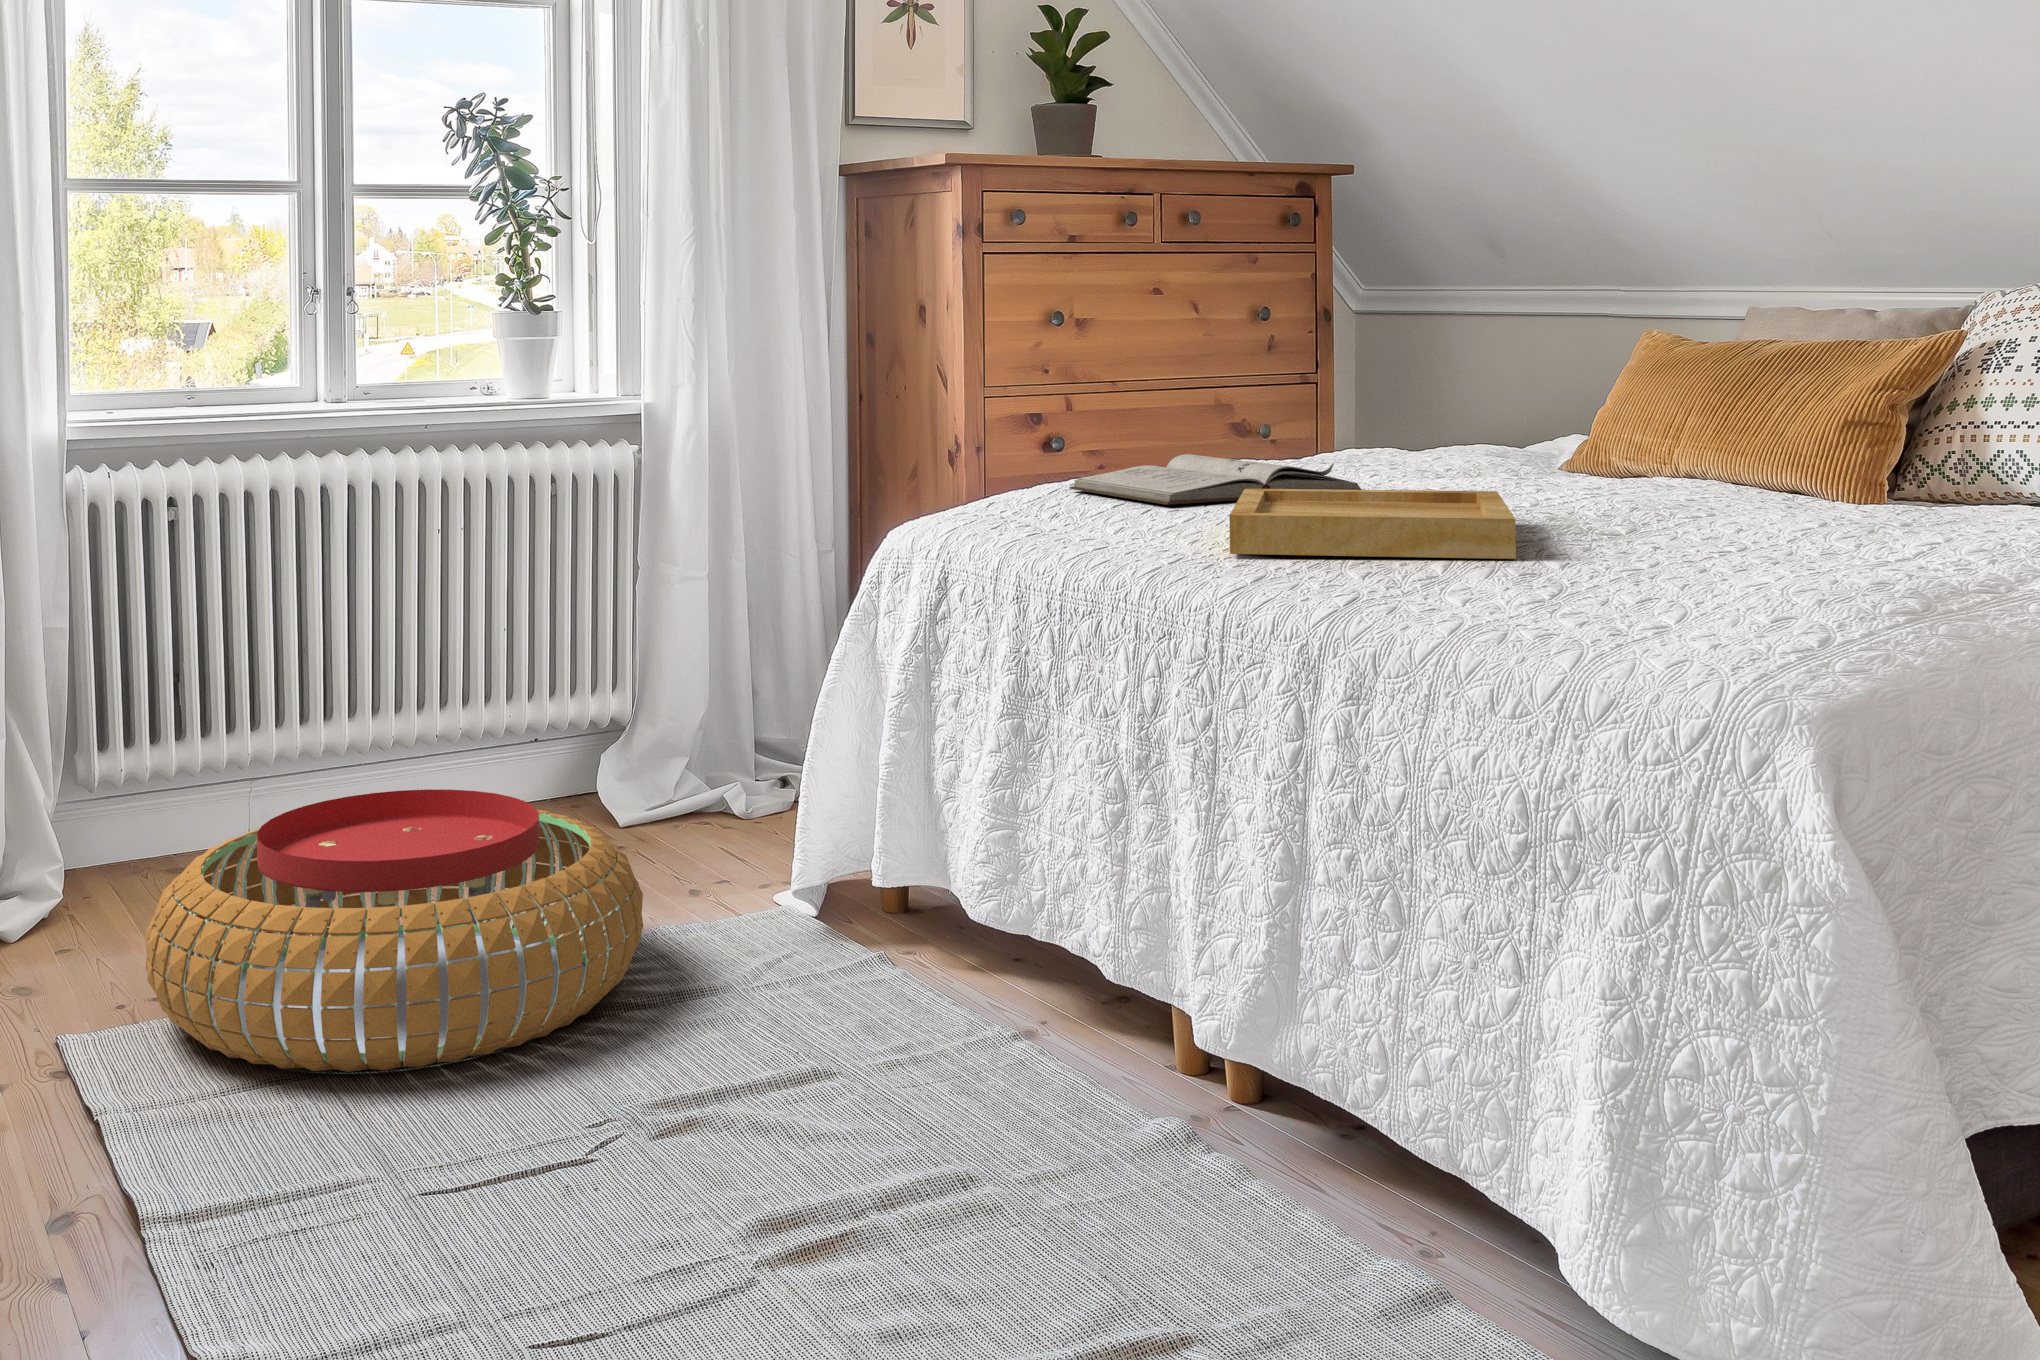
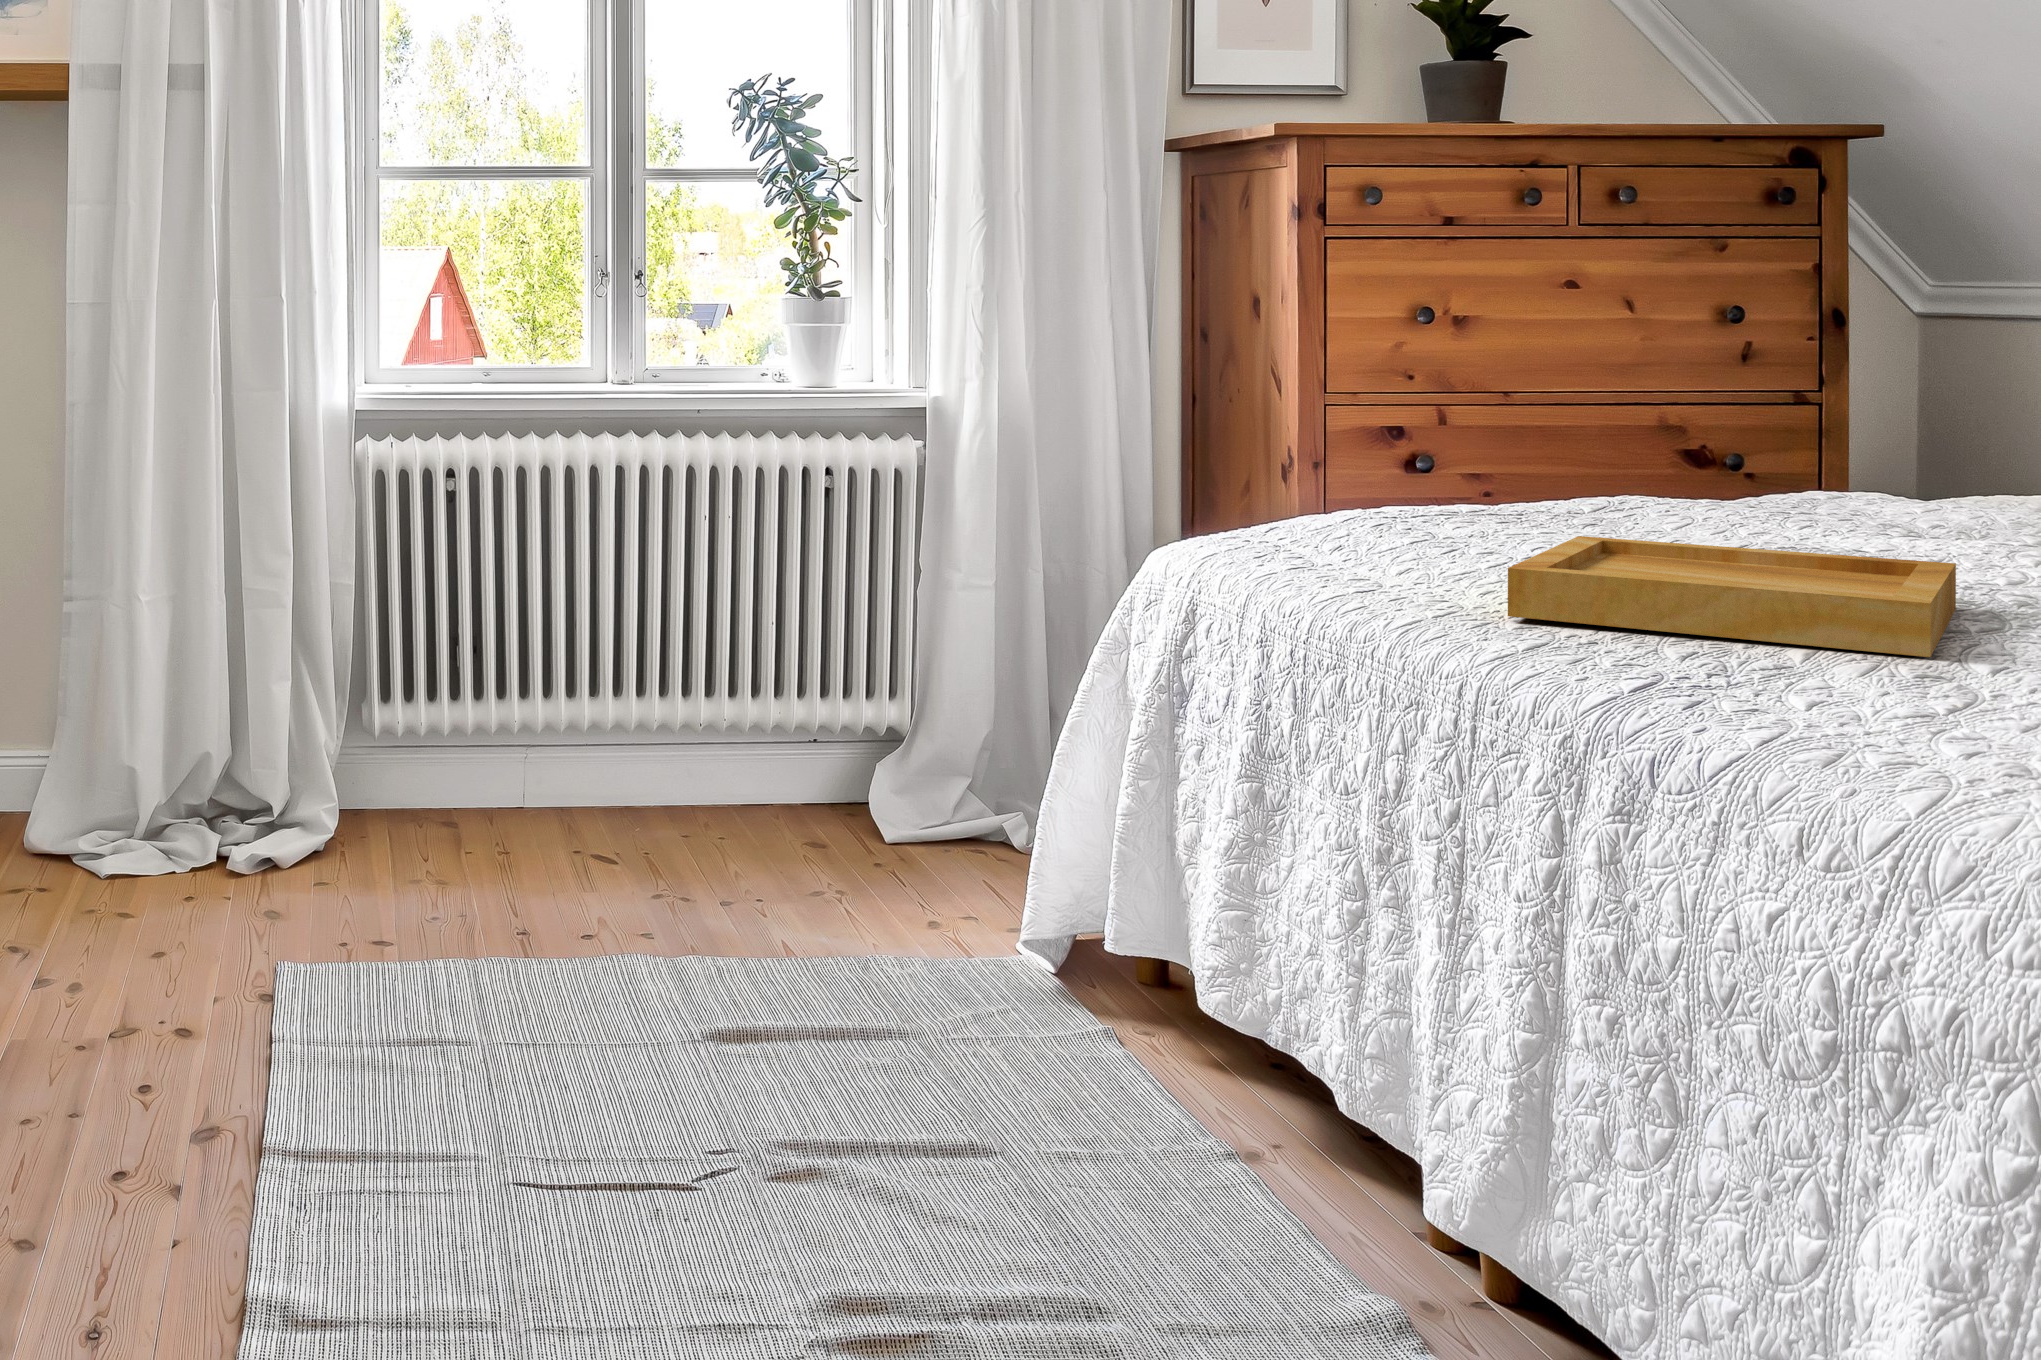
book: present [1070,454,1361,505] -> none [1390,488,1801,551]
pouf: present [145,789,643,1072] -> none [356,779,844,1062]

